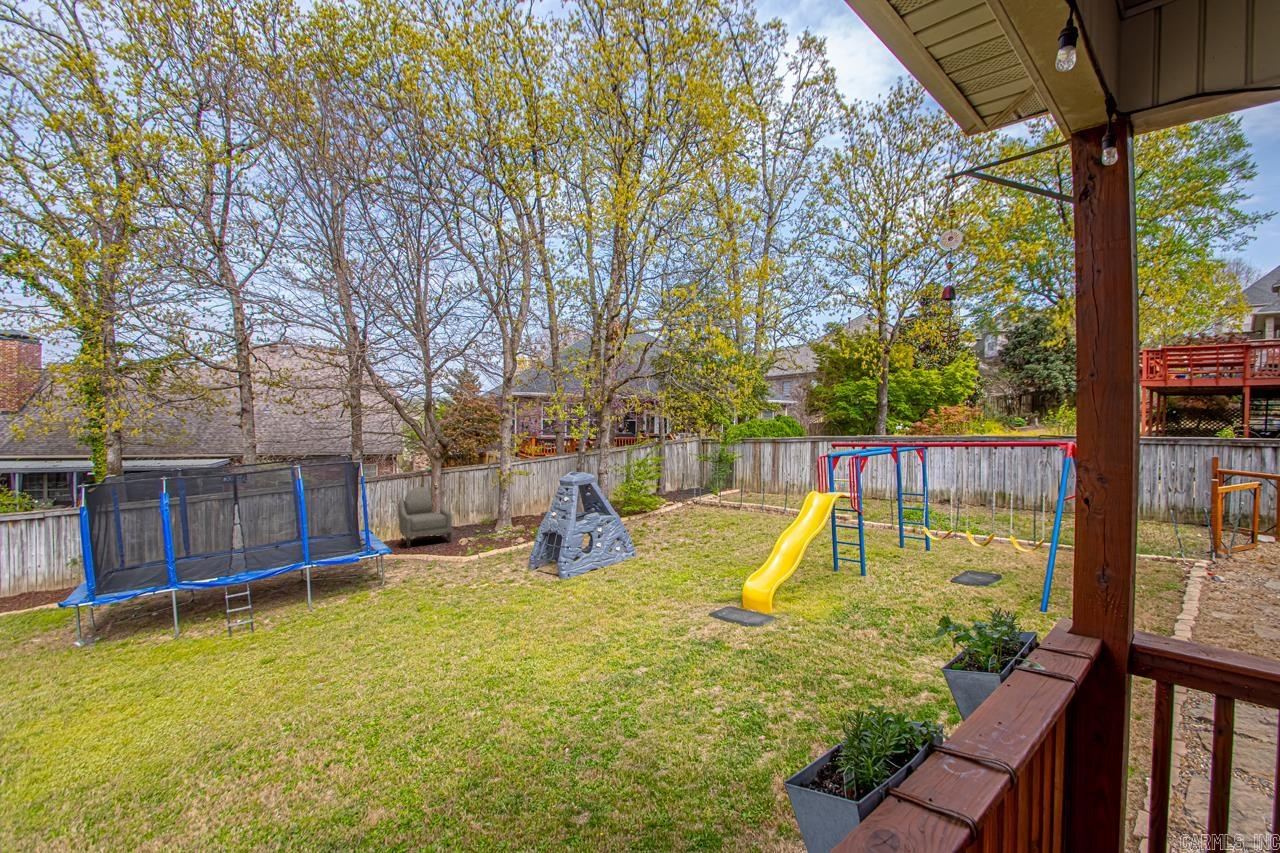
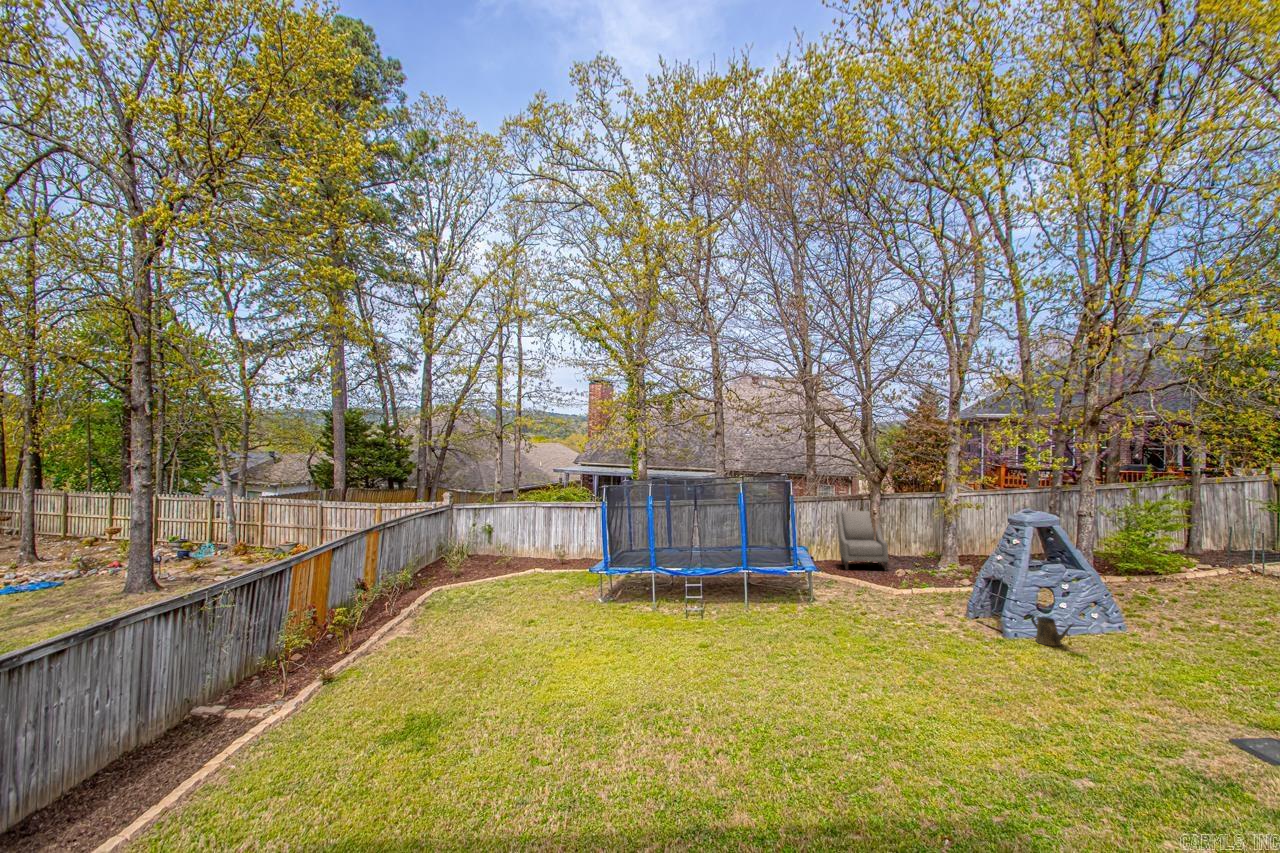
watering can: none [580,556,610,579] -> present [1031,616,1074,646]

